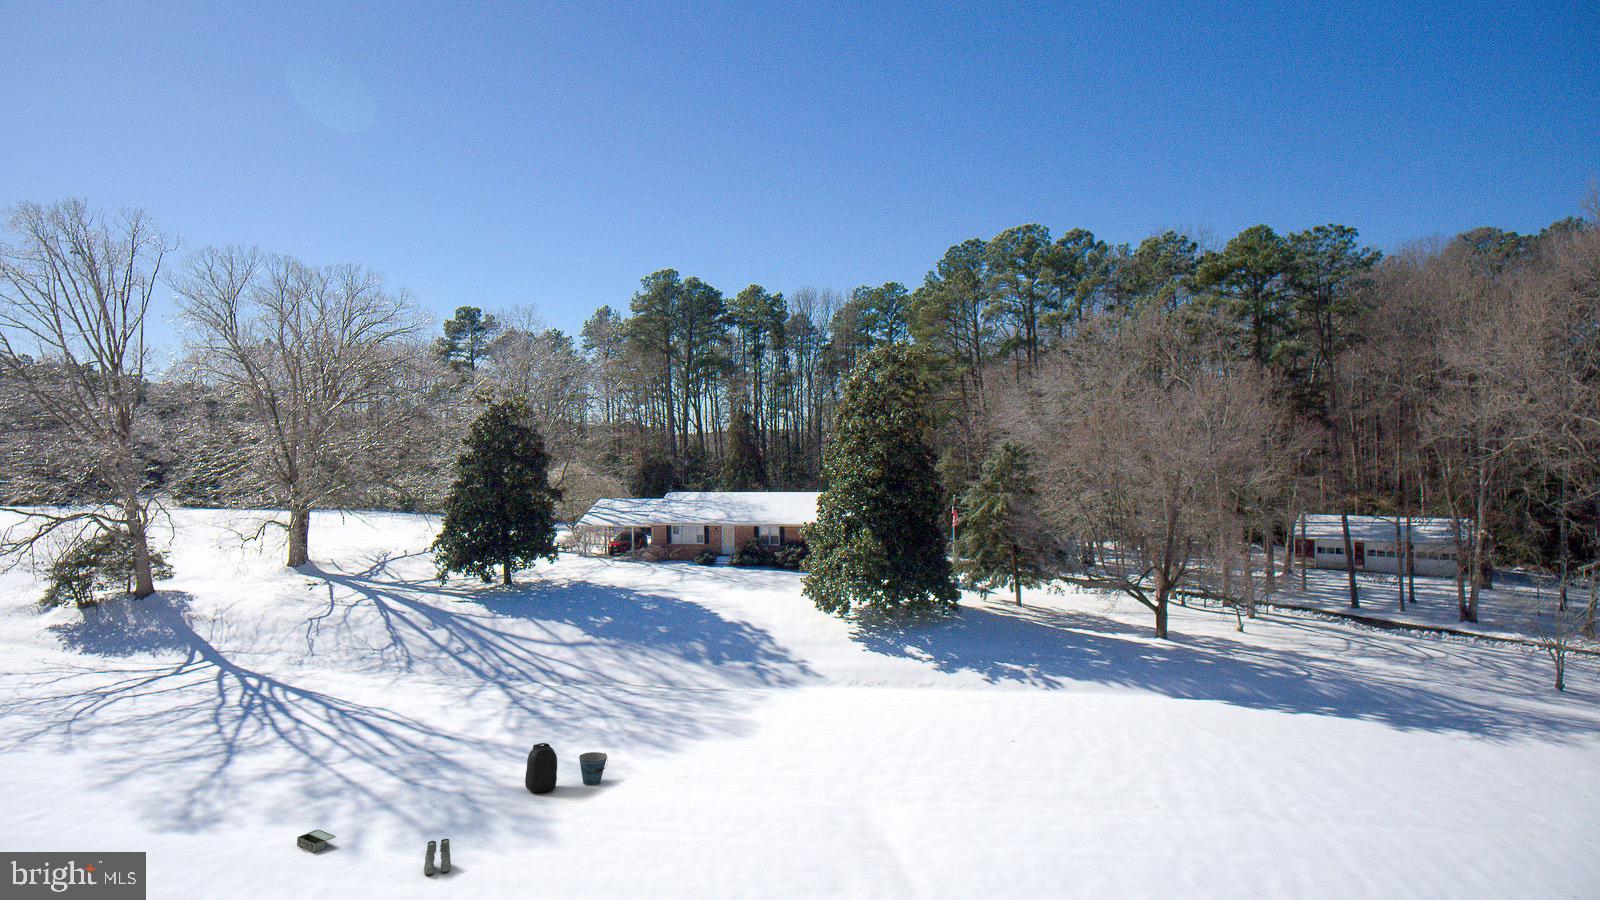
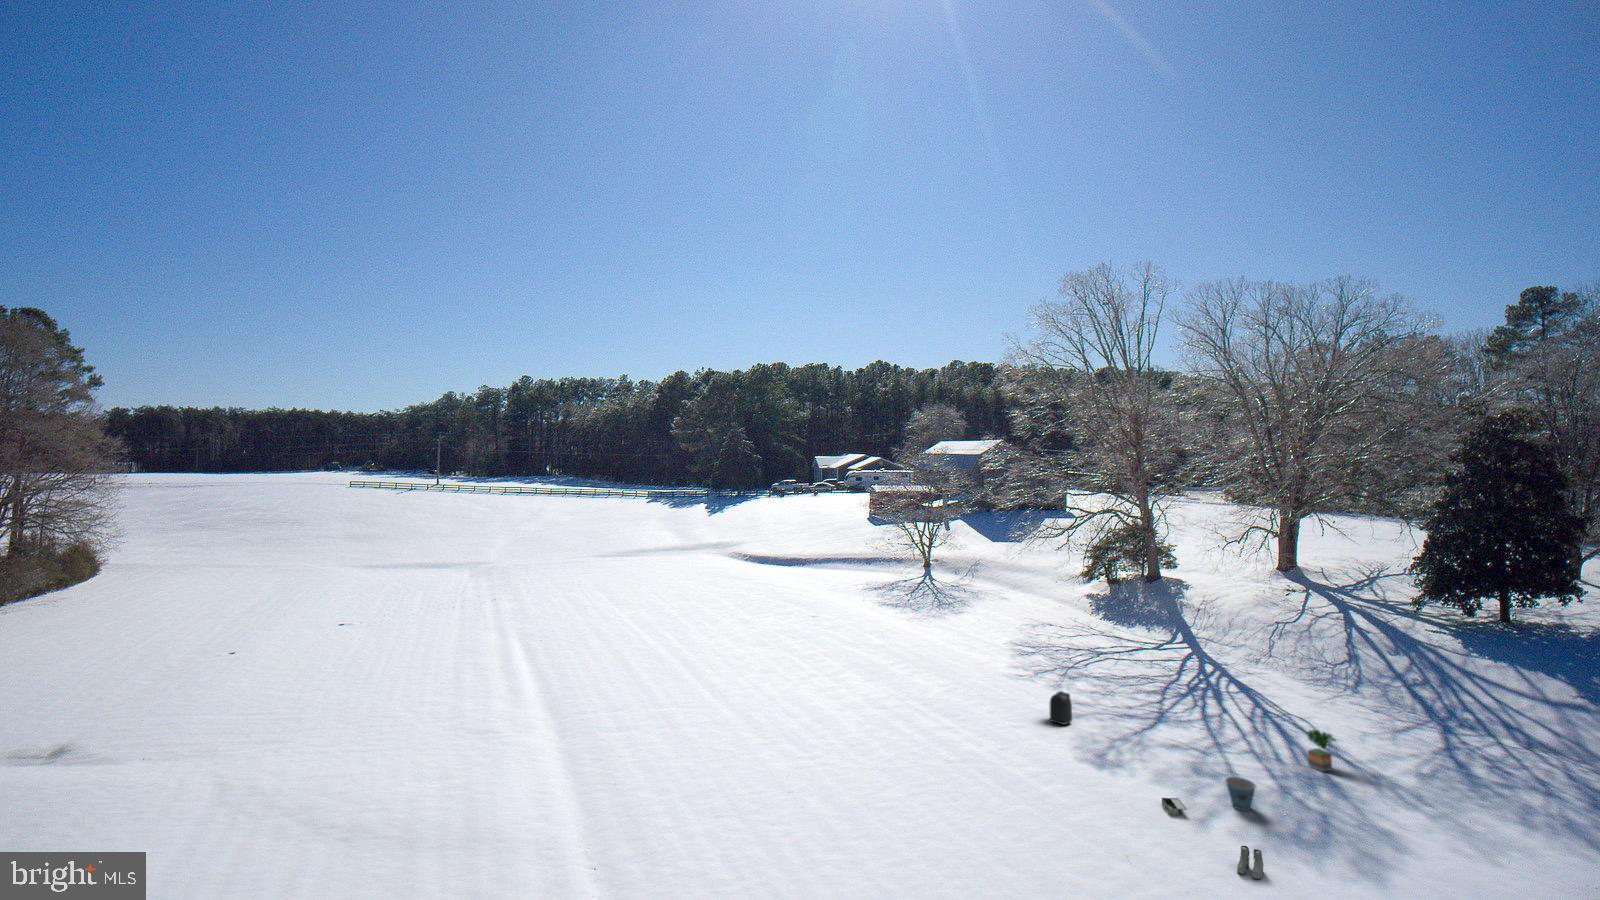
potted tree: none [418,707,447,752] -> present [1308,730,1336,772]
backpack: present [525,743,557,792] -> present [1050,691,1072,725]
bucket: present [579,752,607,786] -> present [1226,777,1256,811]

